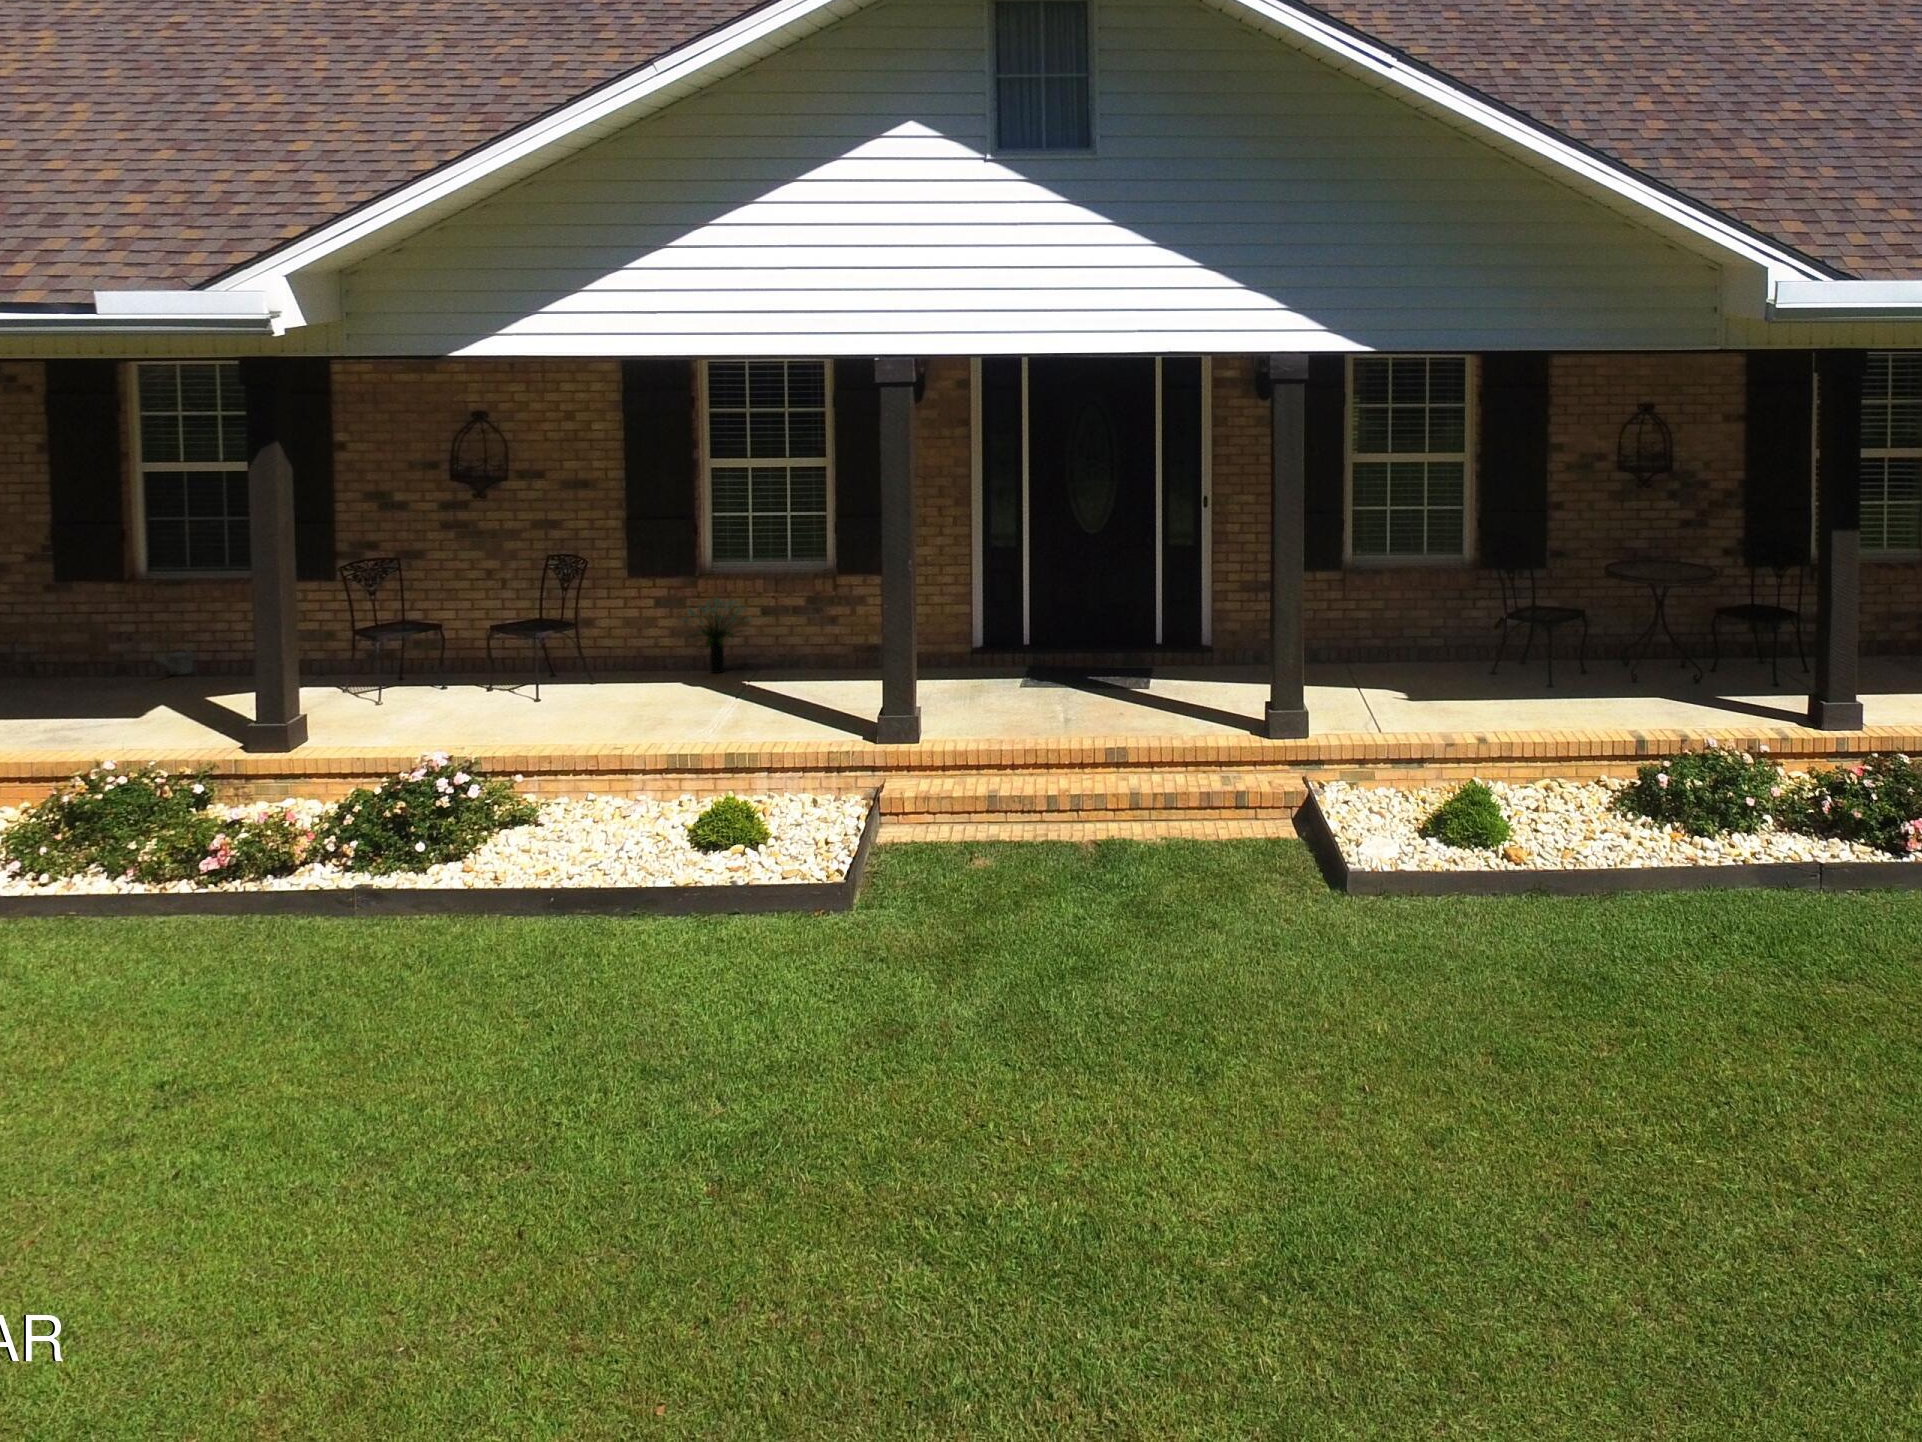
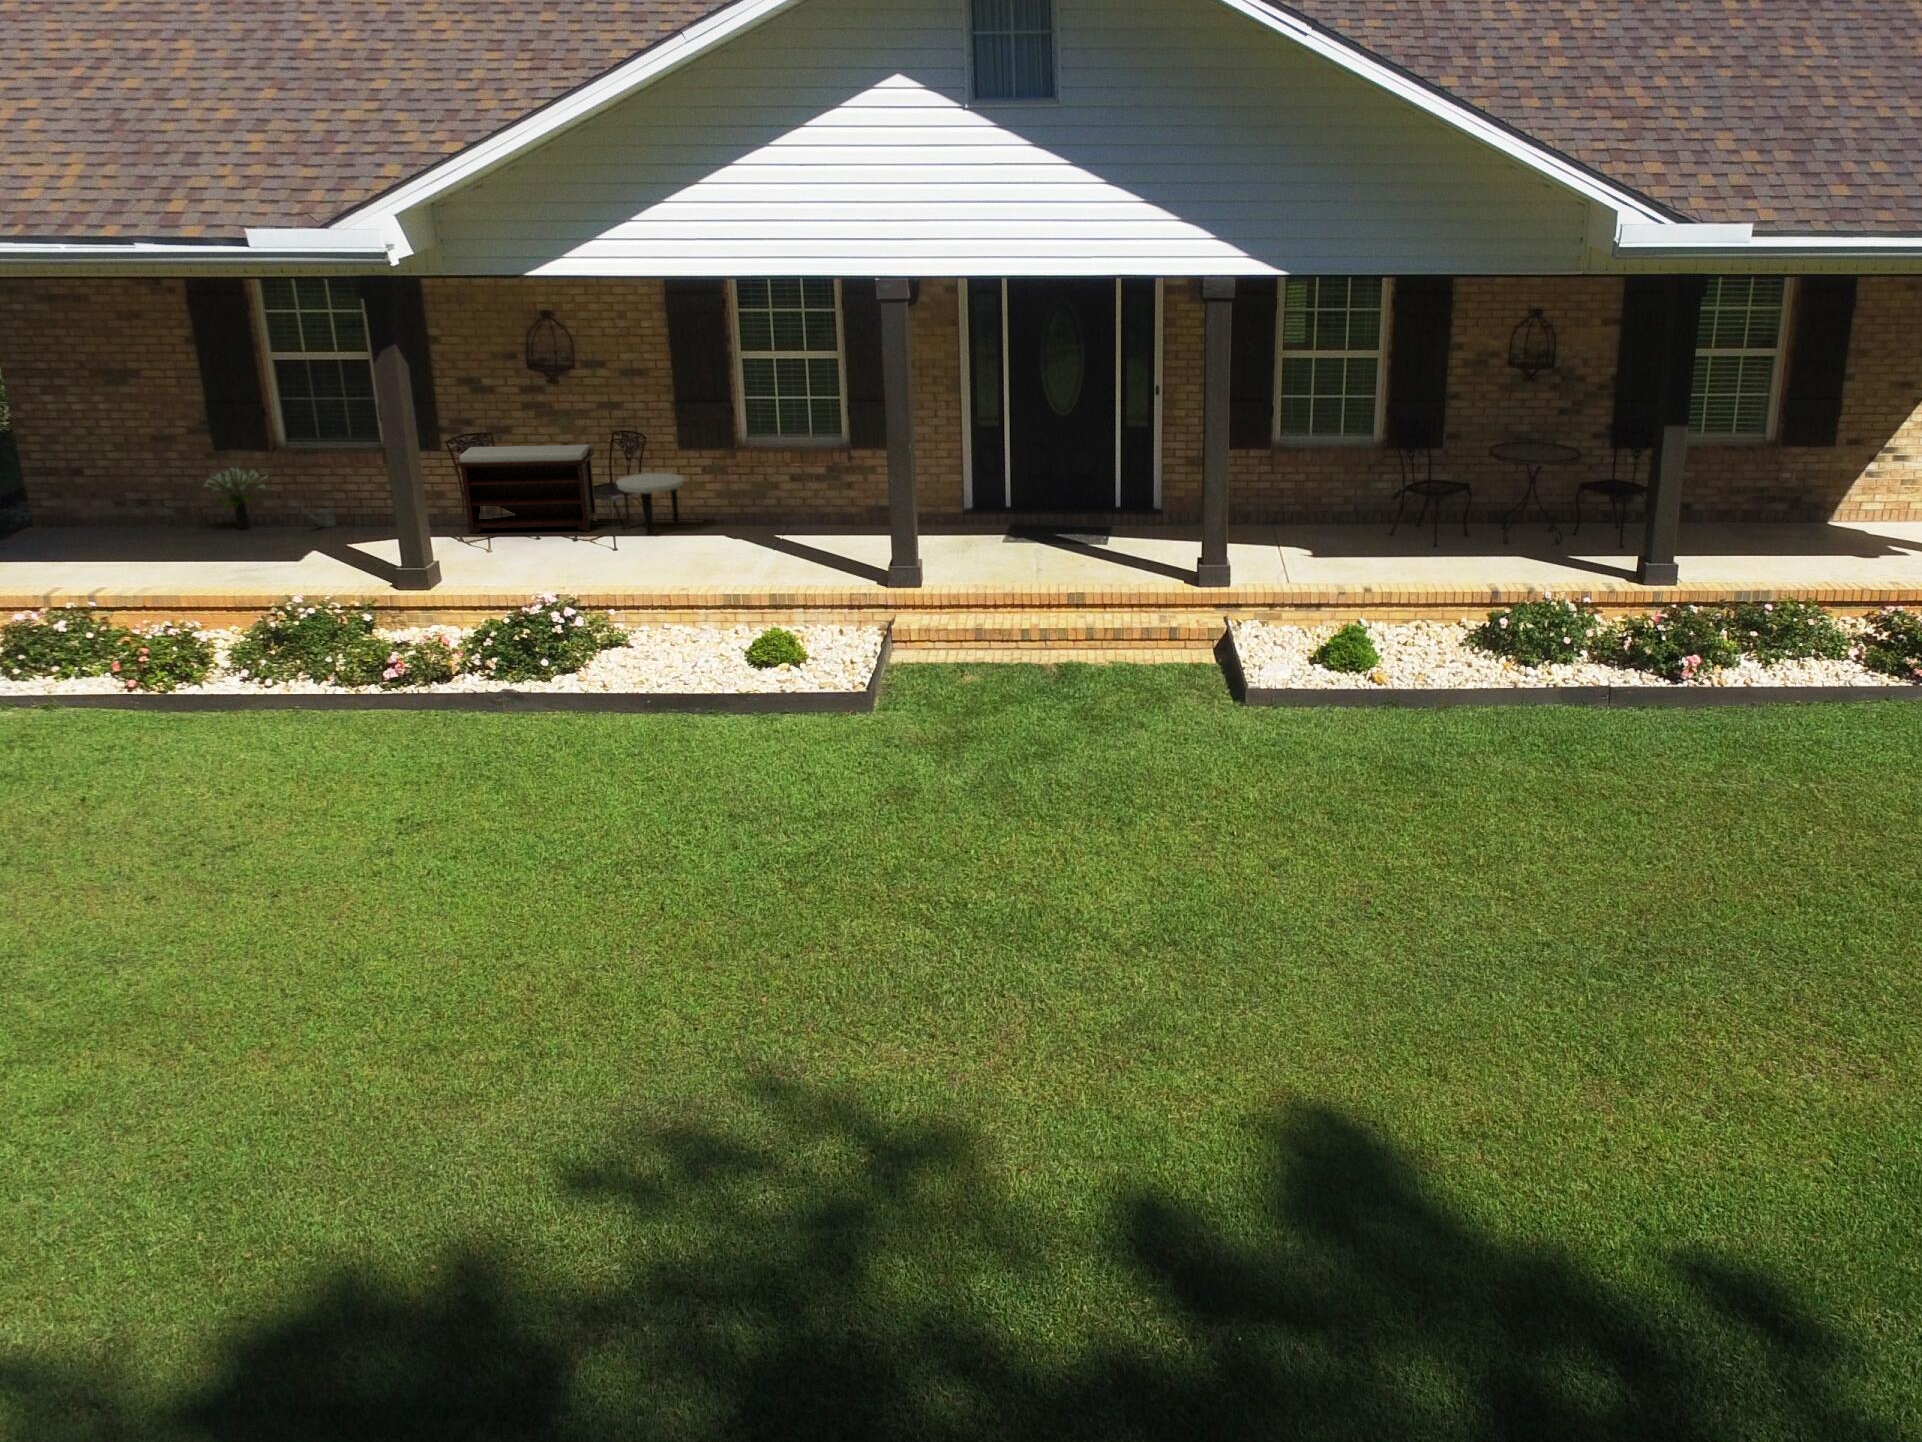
bench: none [350,569,525,682] -> present [456,445,597,534]
potted plant: present [682,598,752,673] -> present [204,468,267,529]
side table: none [547,603,632,680] -> present [616,473,683,535]

